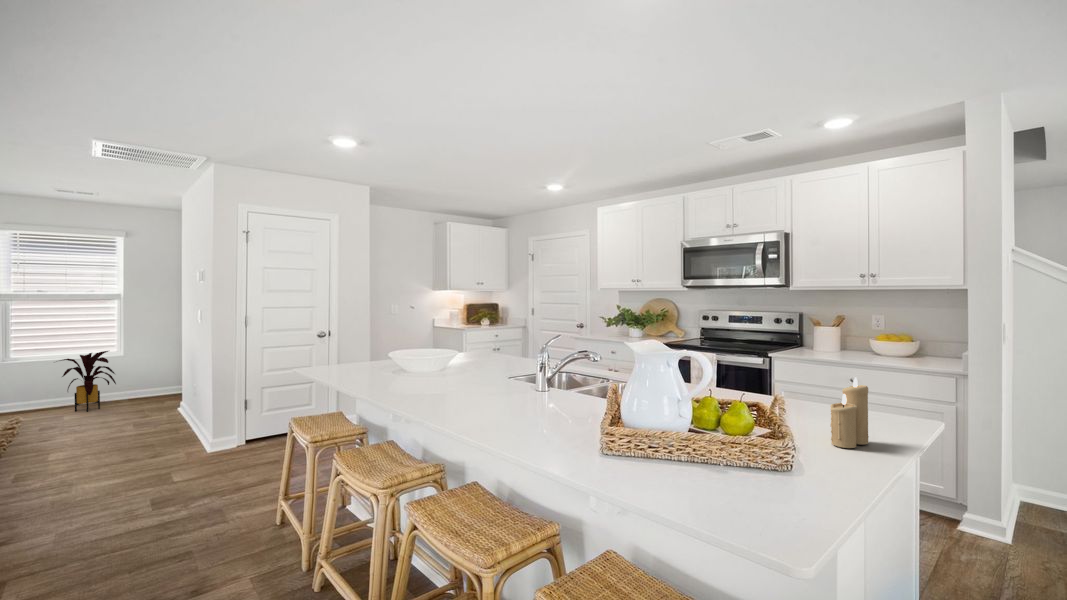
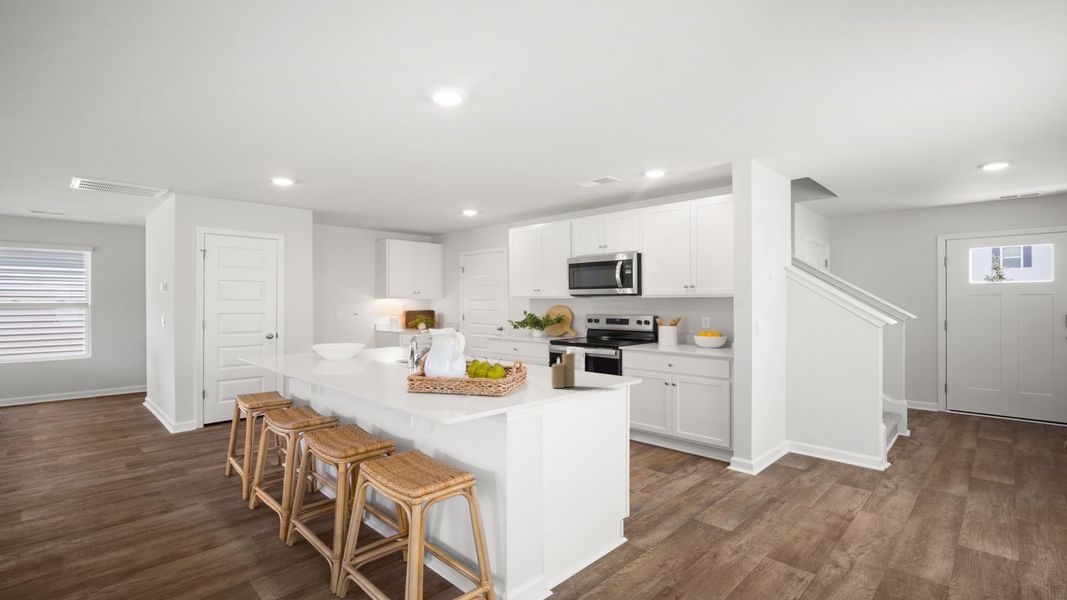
house plant: present [60,351,116,412] -> none [30,352,87,406]

